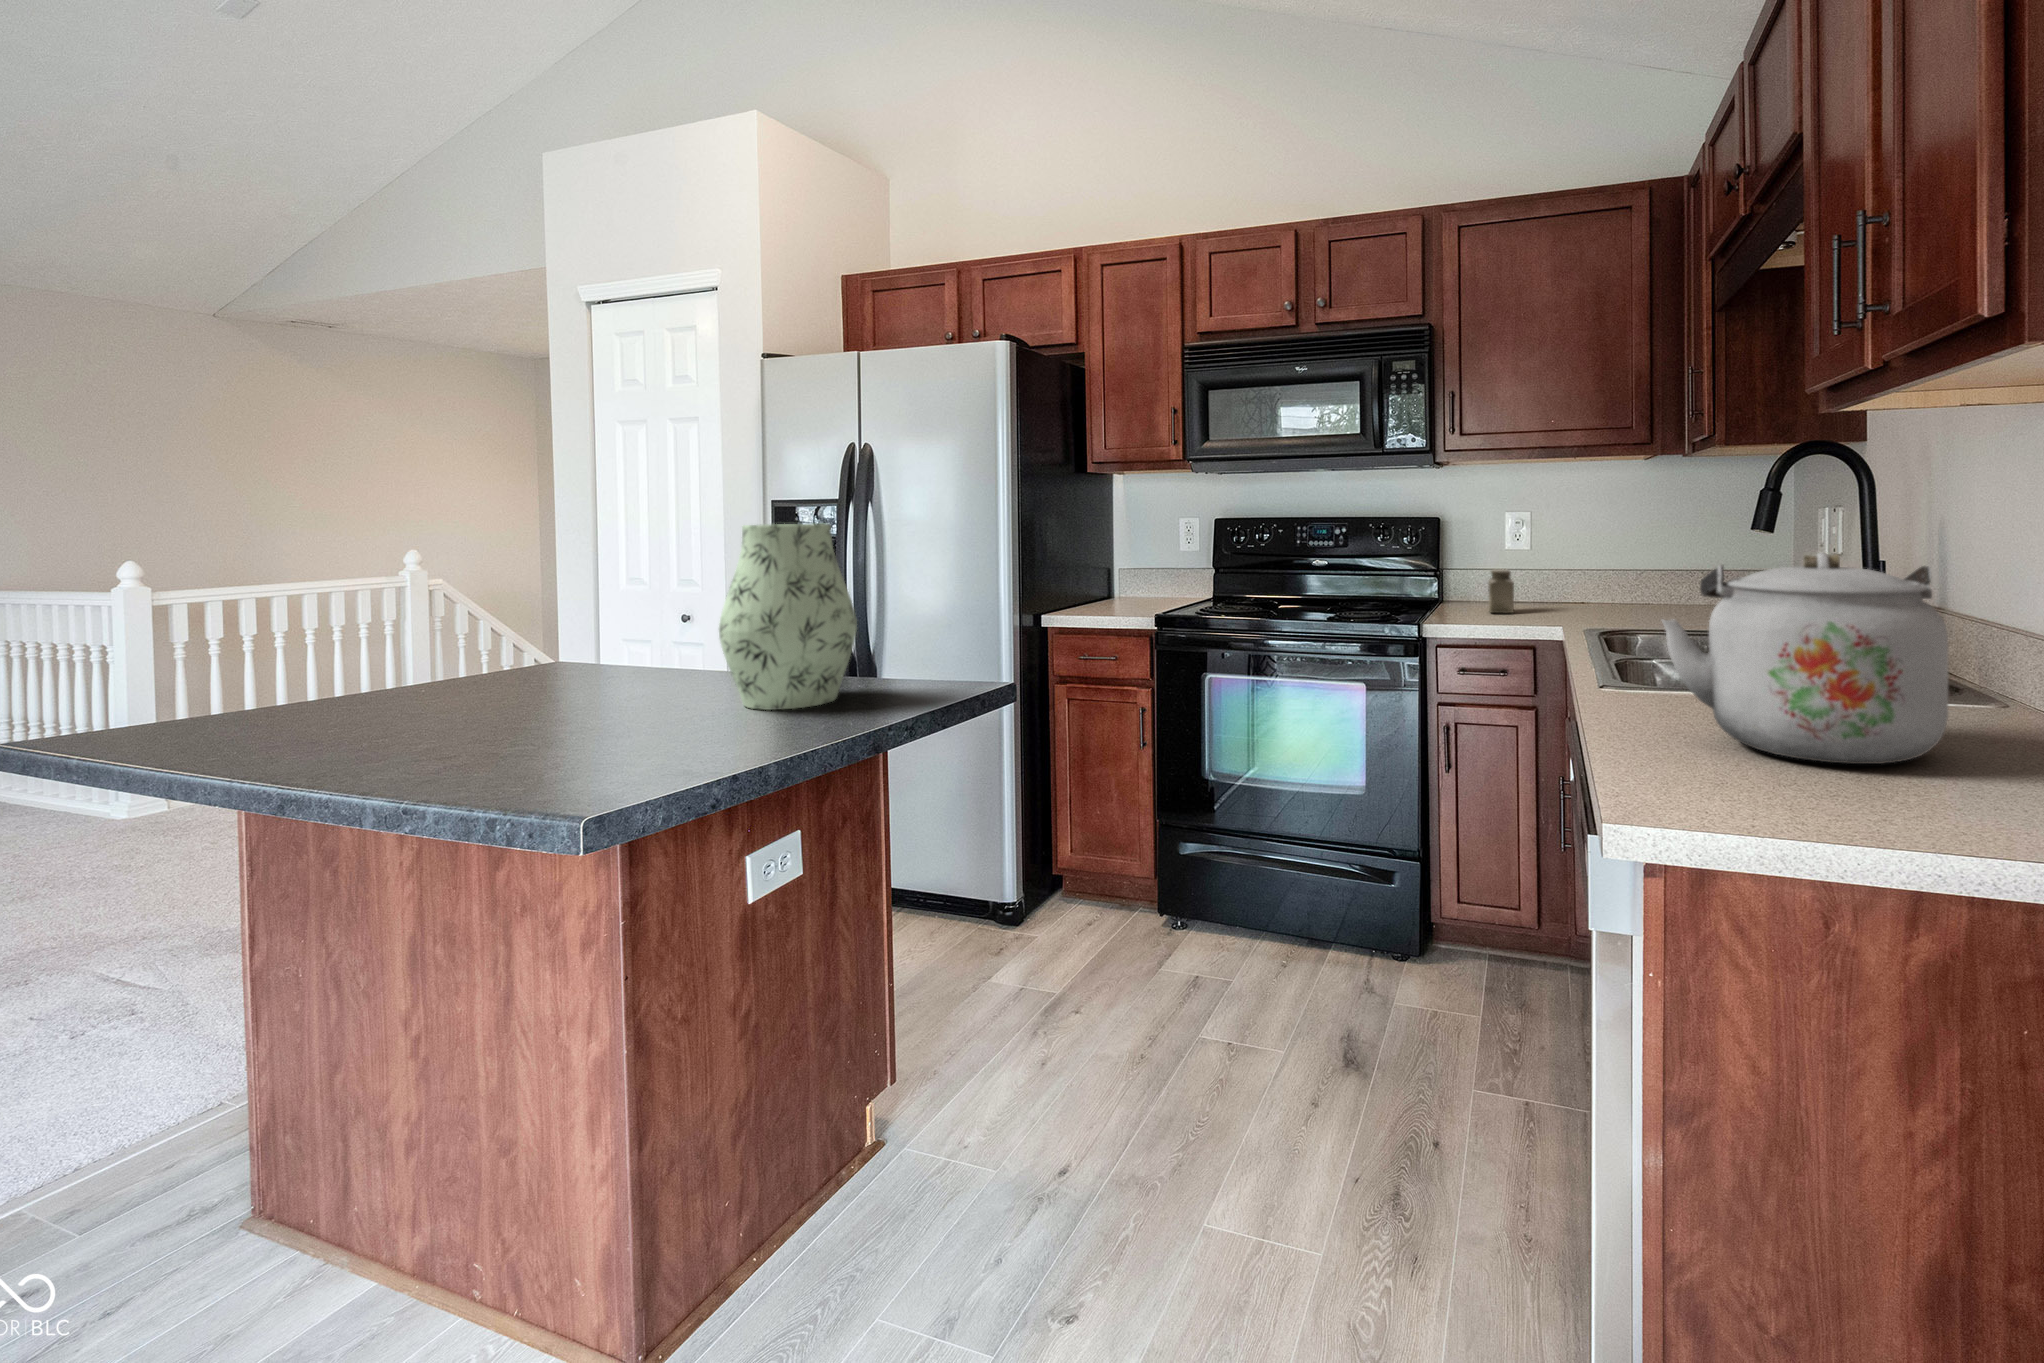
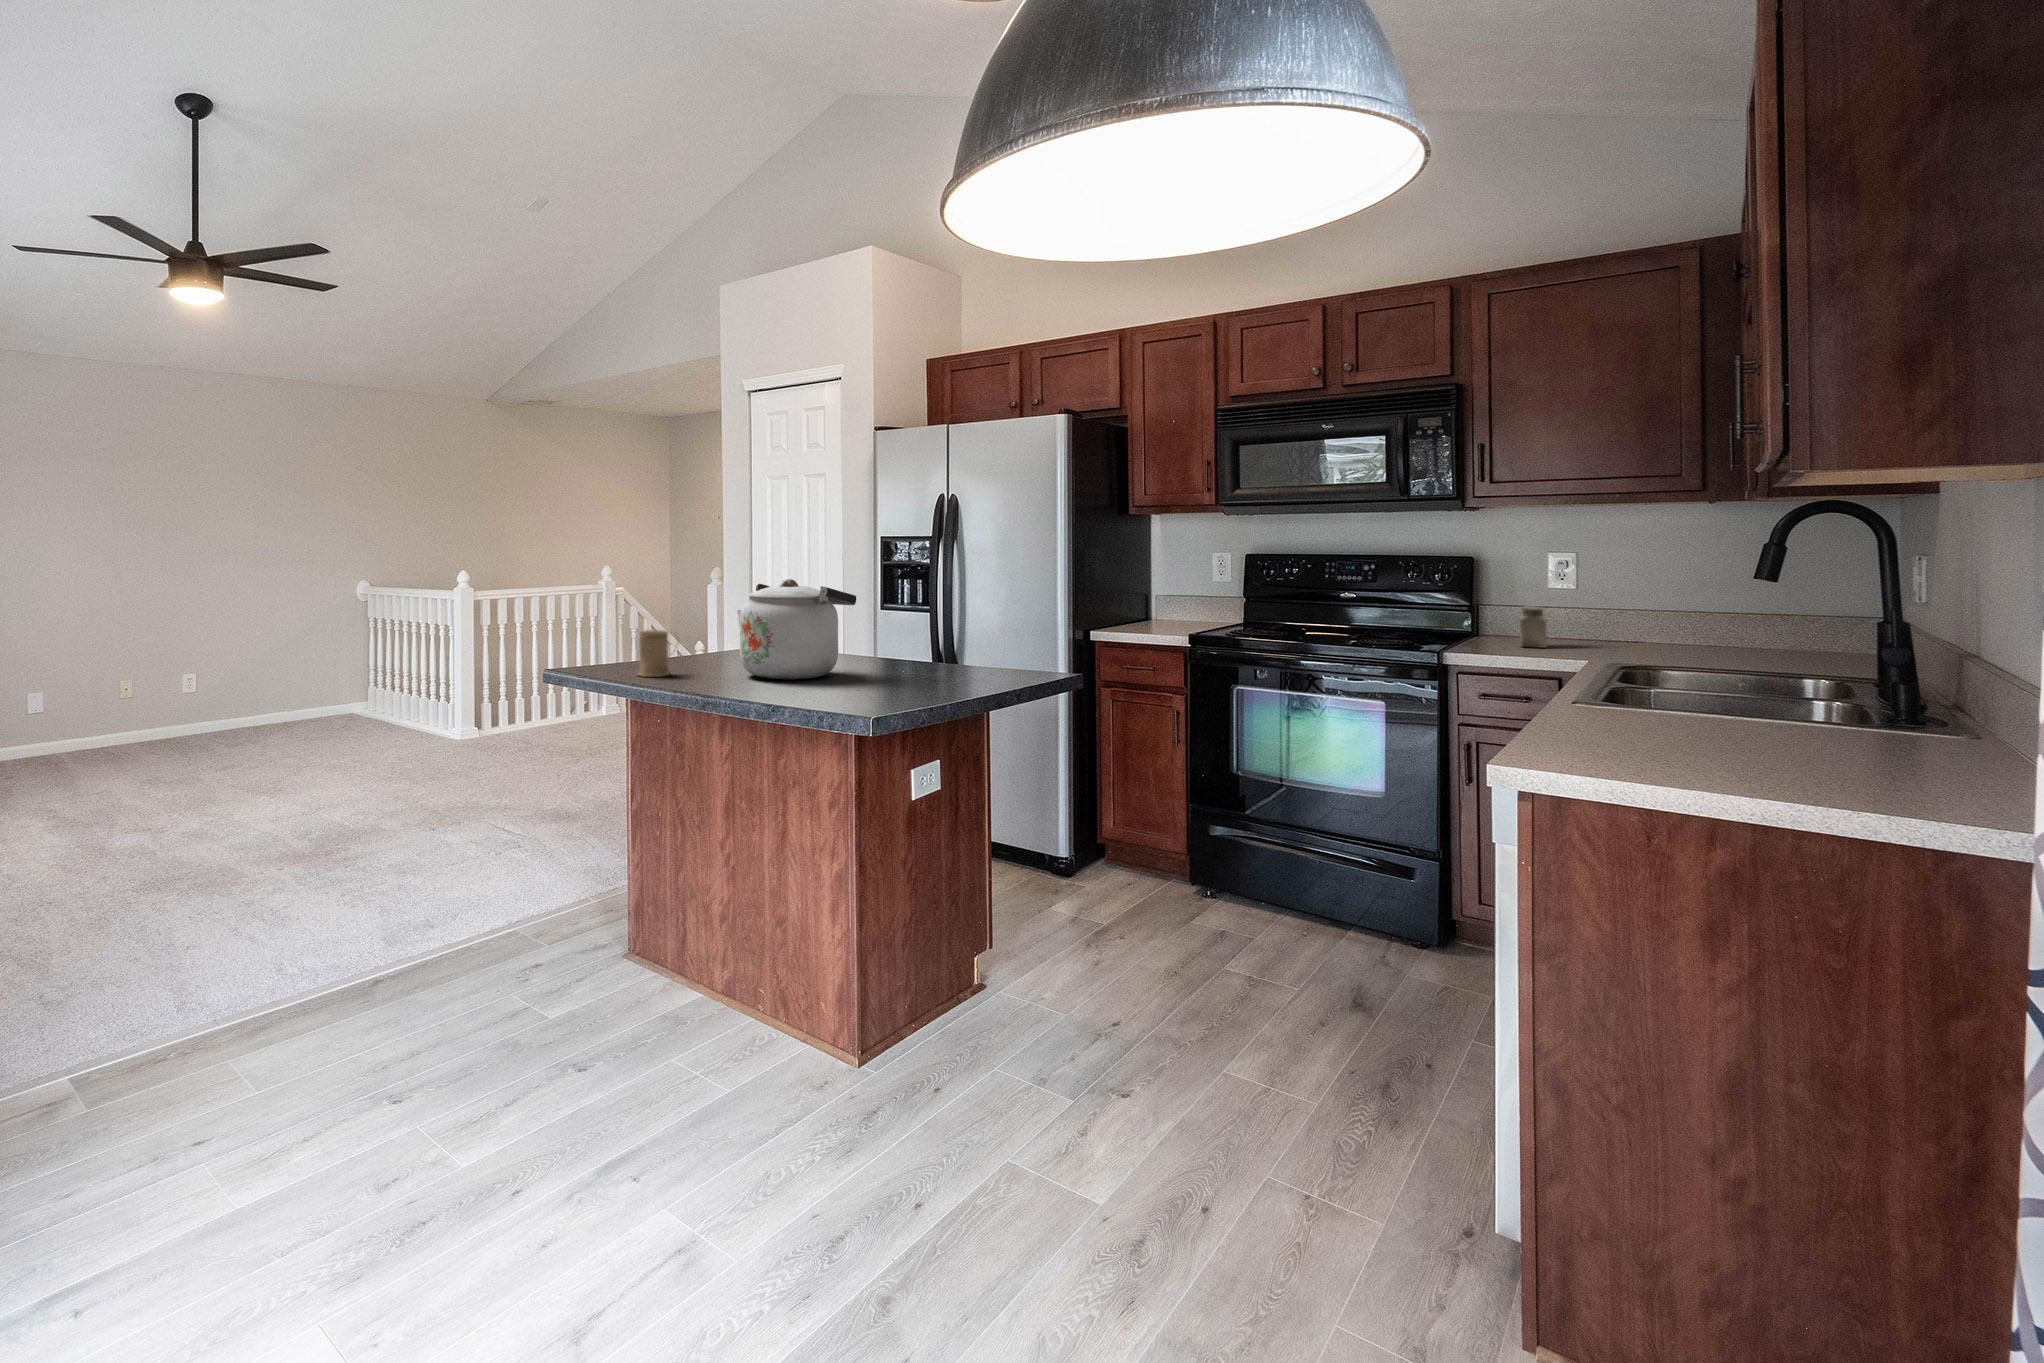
vase: present [719,524,857,710] -> none [892,558,976,678]
kettle: present [1662,552,1948,764] -> present [737,579,856,679]
mug: none [199,661,307,751] -> present [638,630,671,677]

